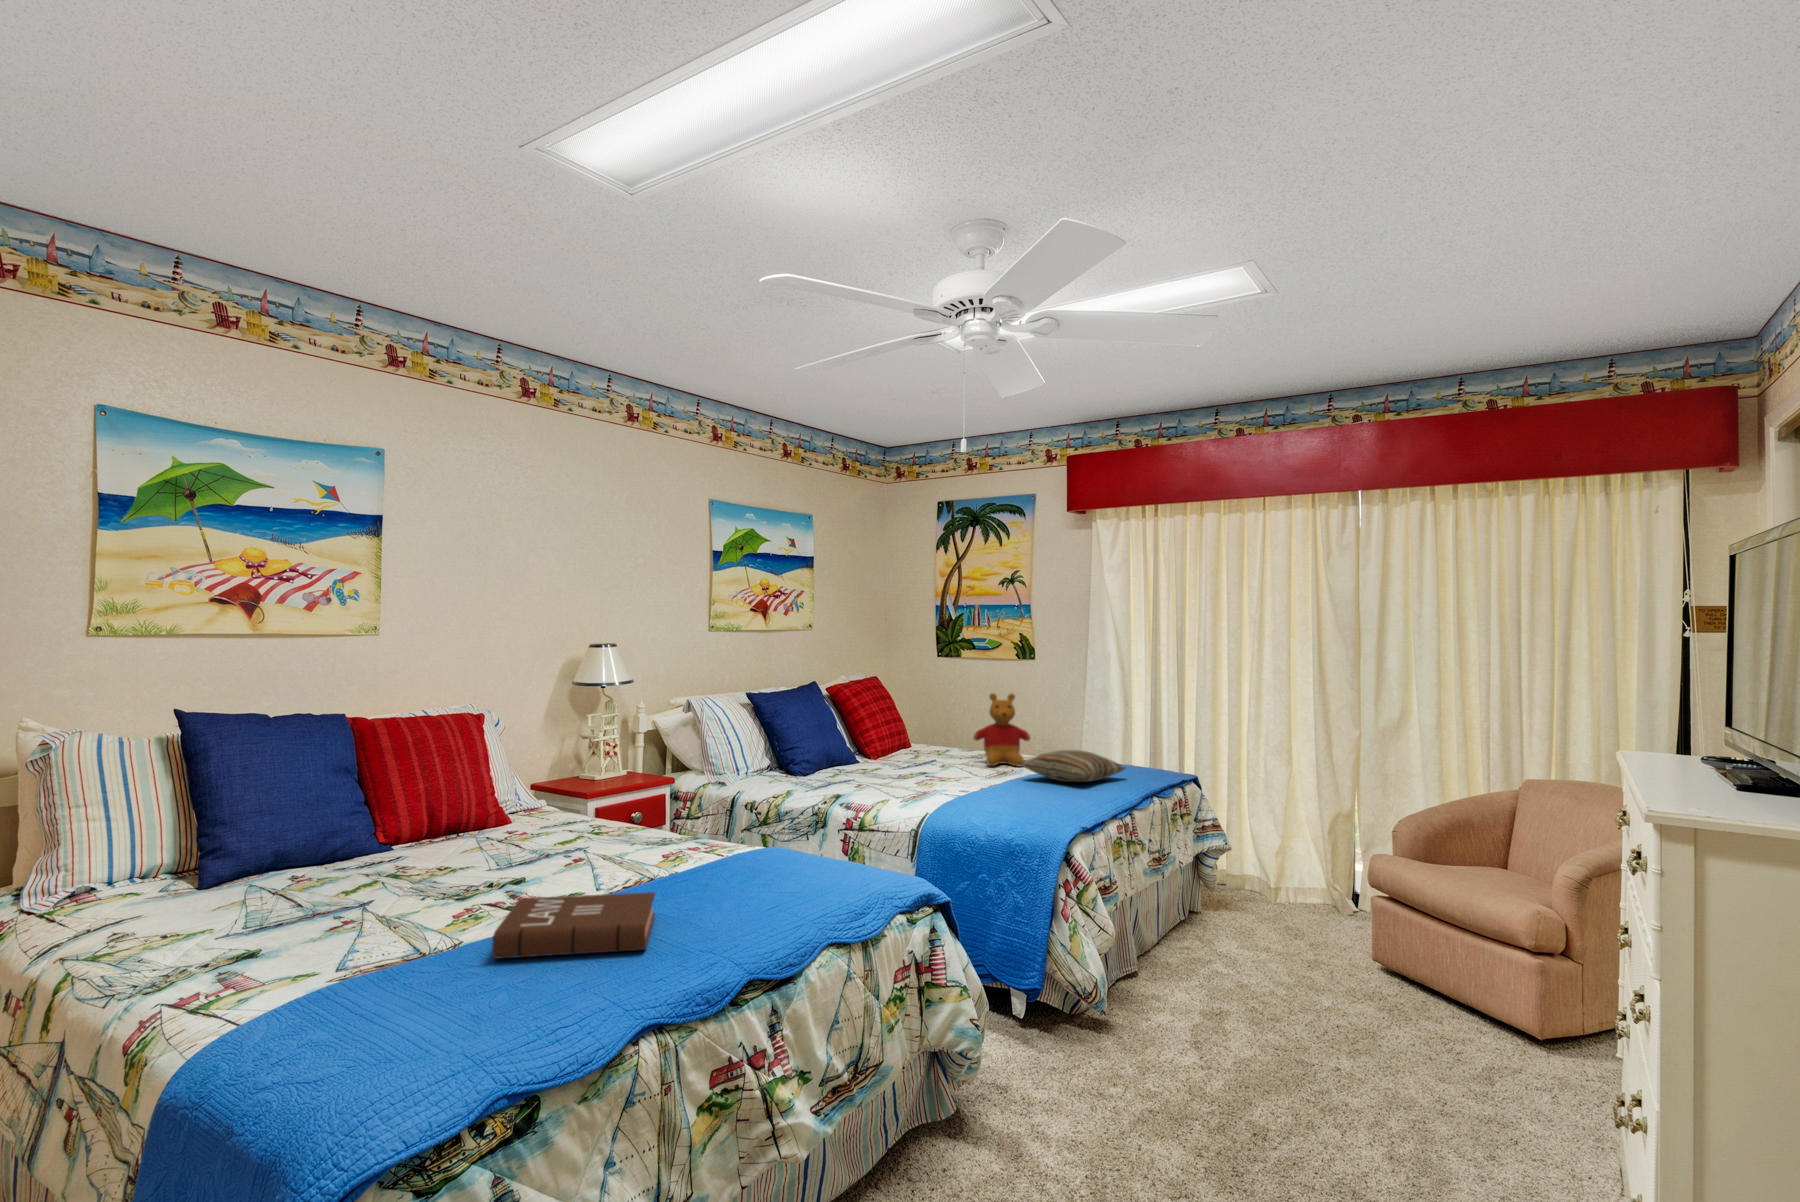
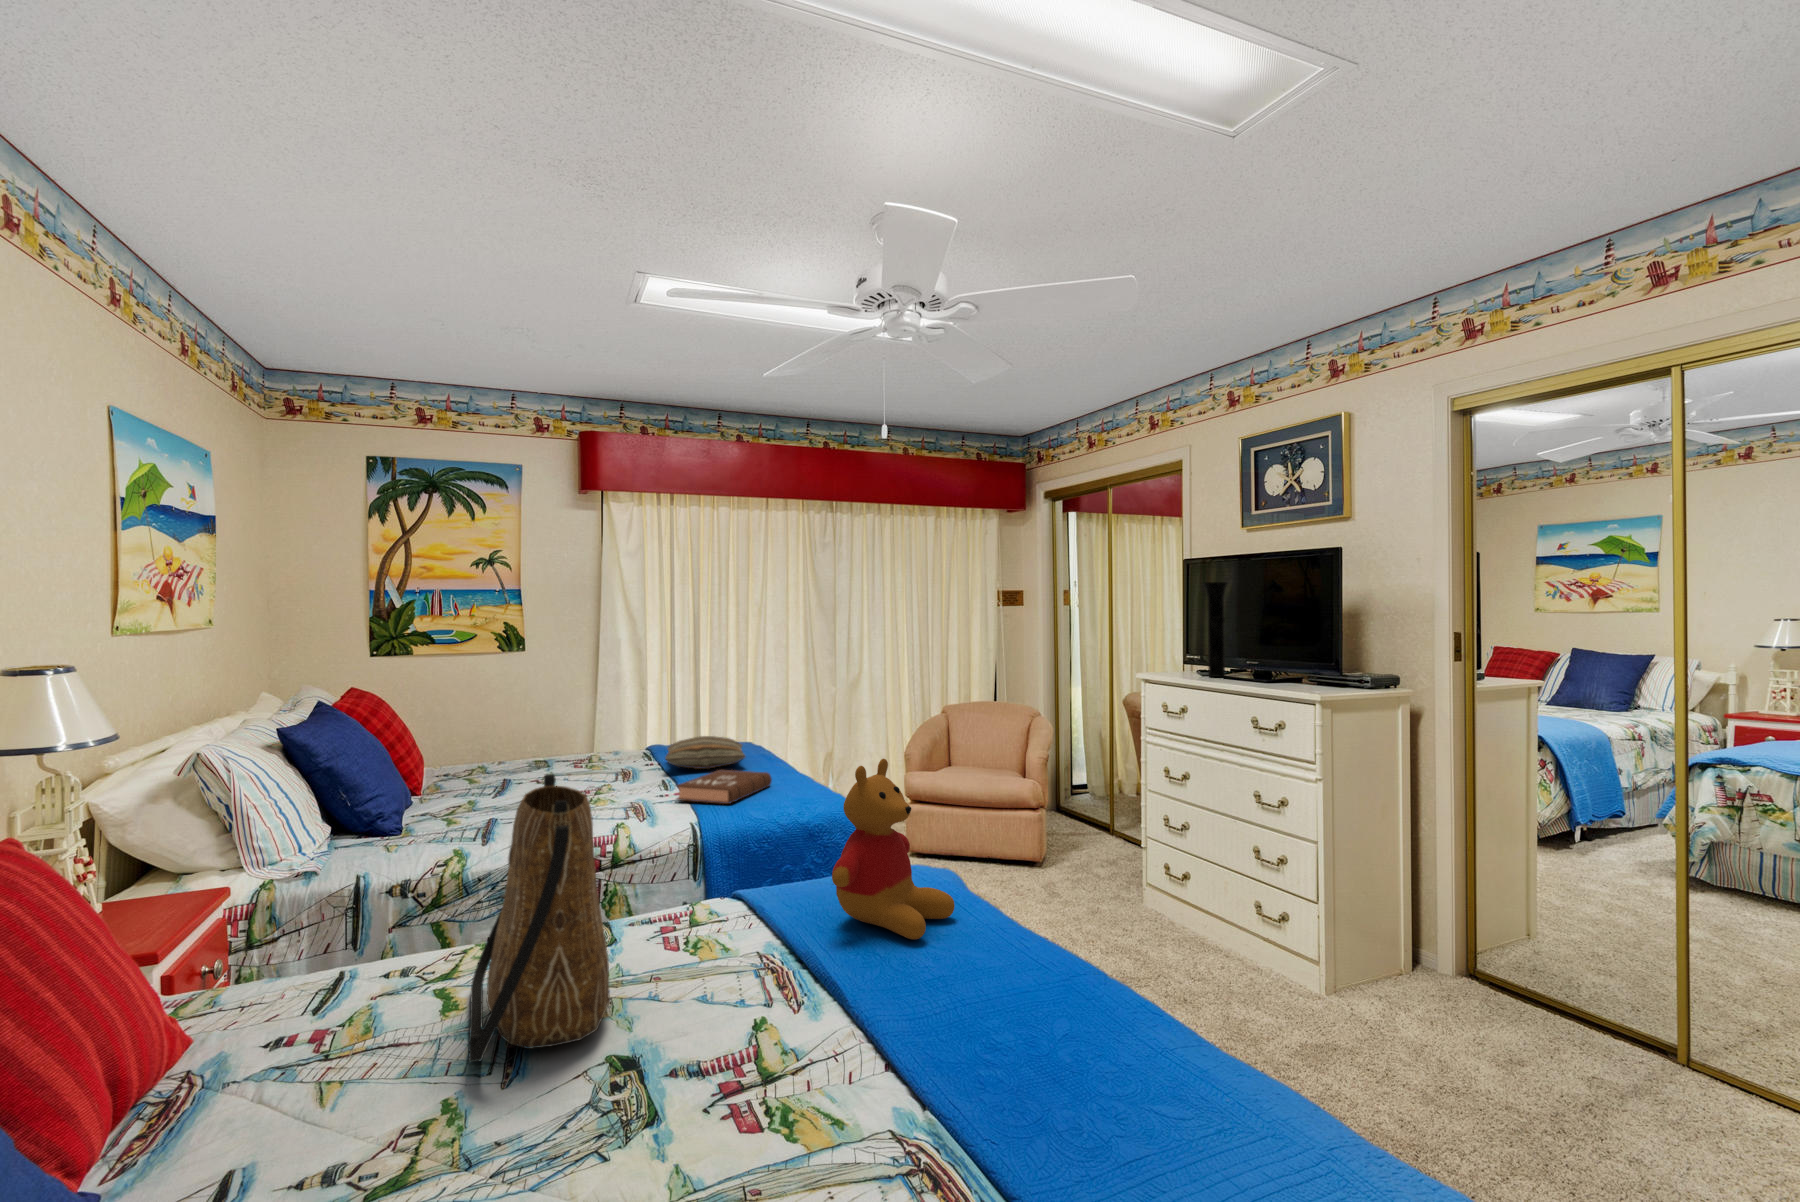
vase: none [1680,589,1749,779] -> present [1203,582,1228,677]
stuffed bear: present [973,693,1030,767] -> present [832,759,955,940]
tote bag: none [460,720,599,868] -> present [469,774,610,1062]
book: present [492,892,655,959] -> present [677,770,772,804]

